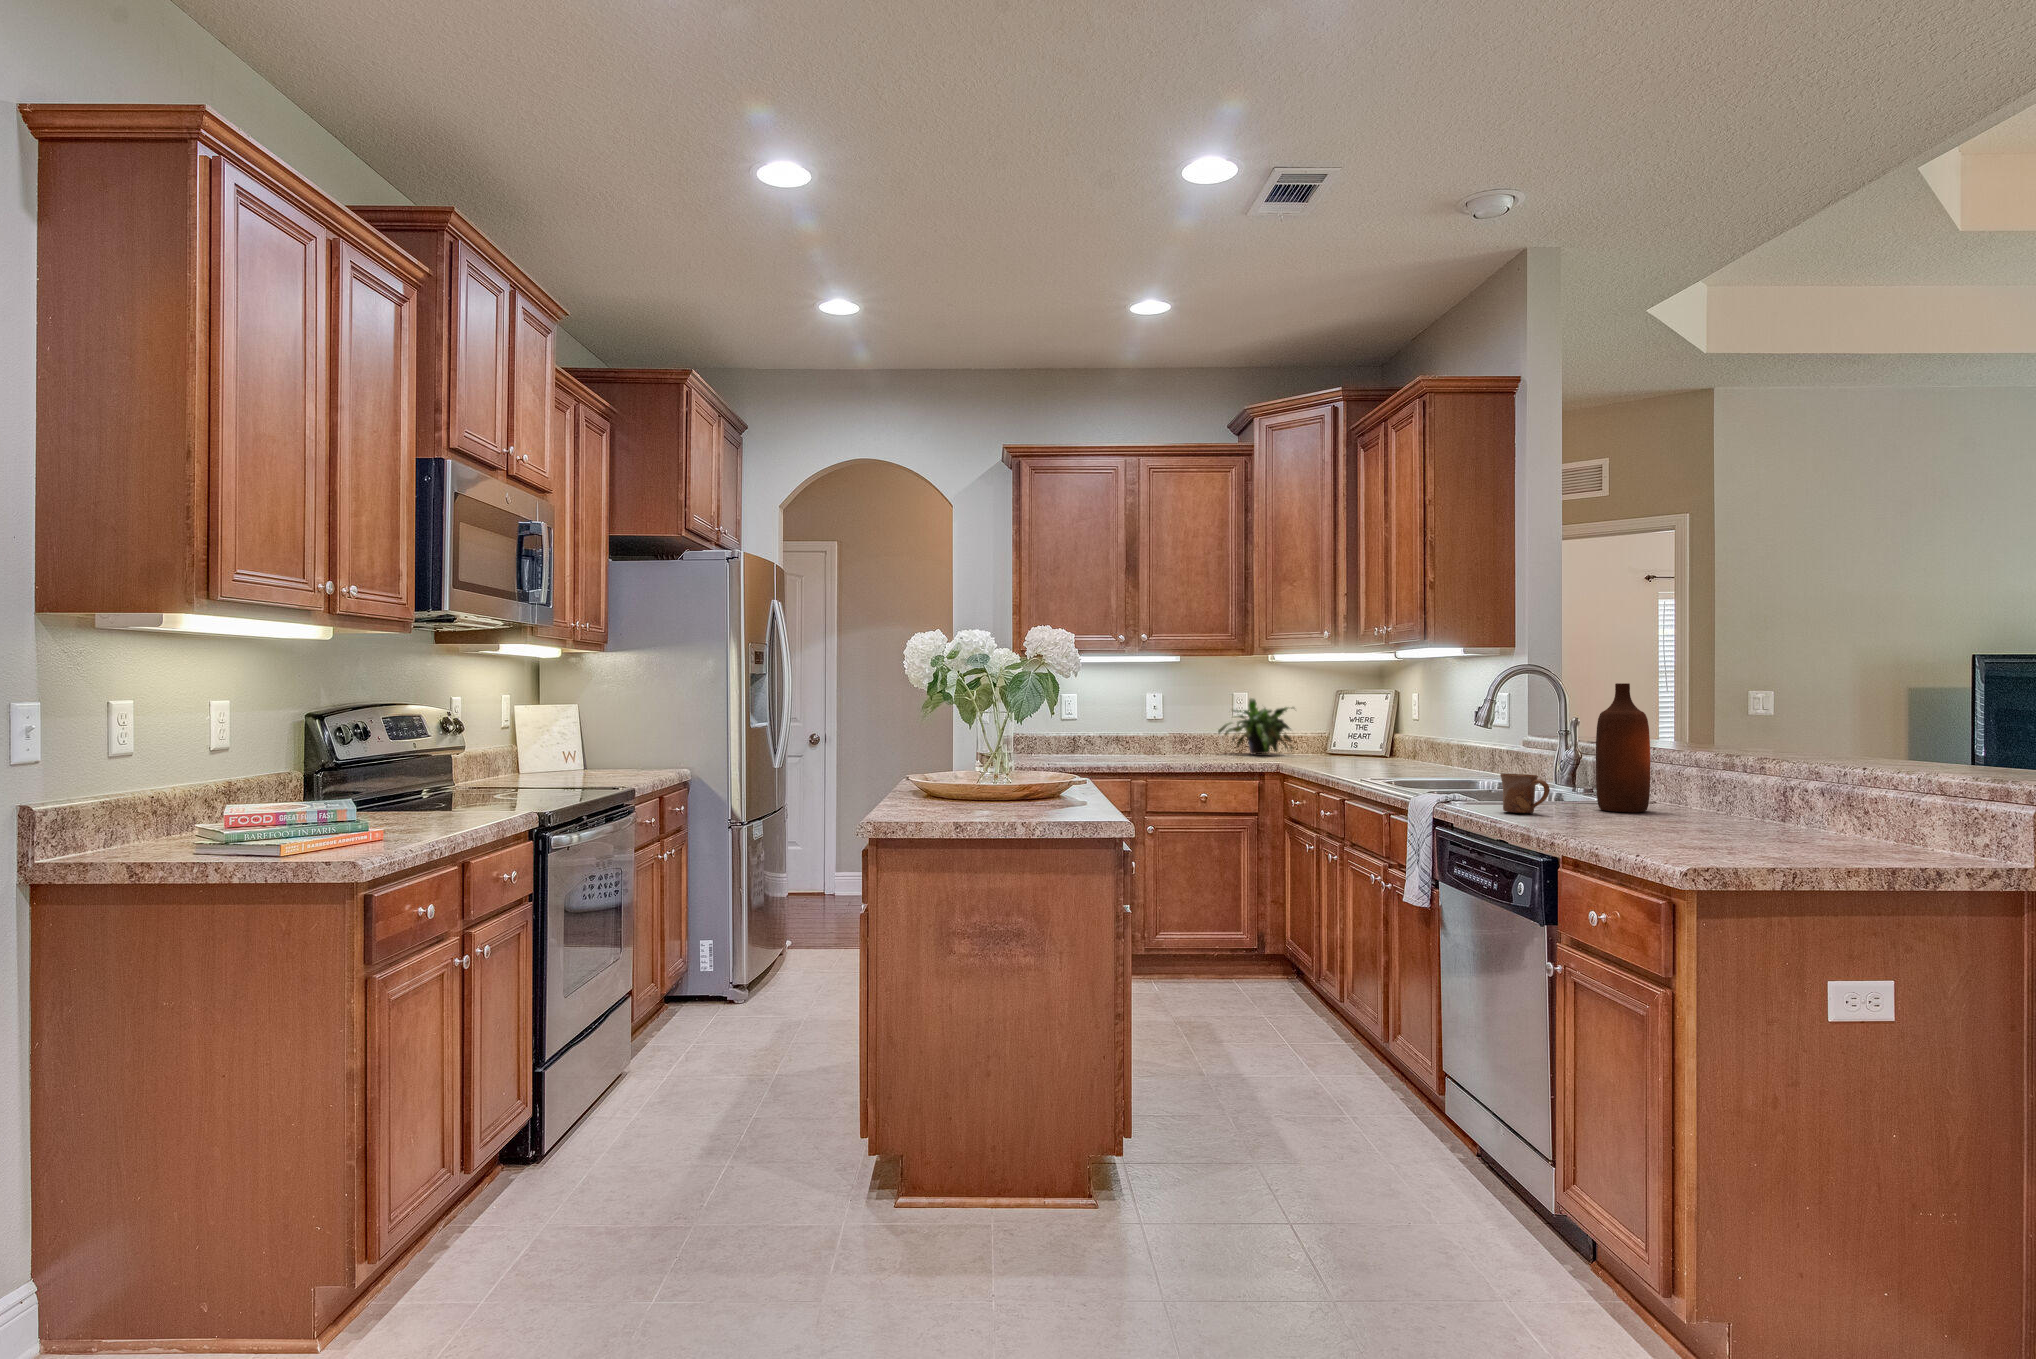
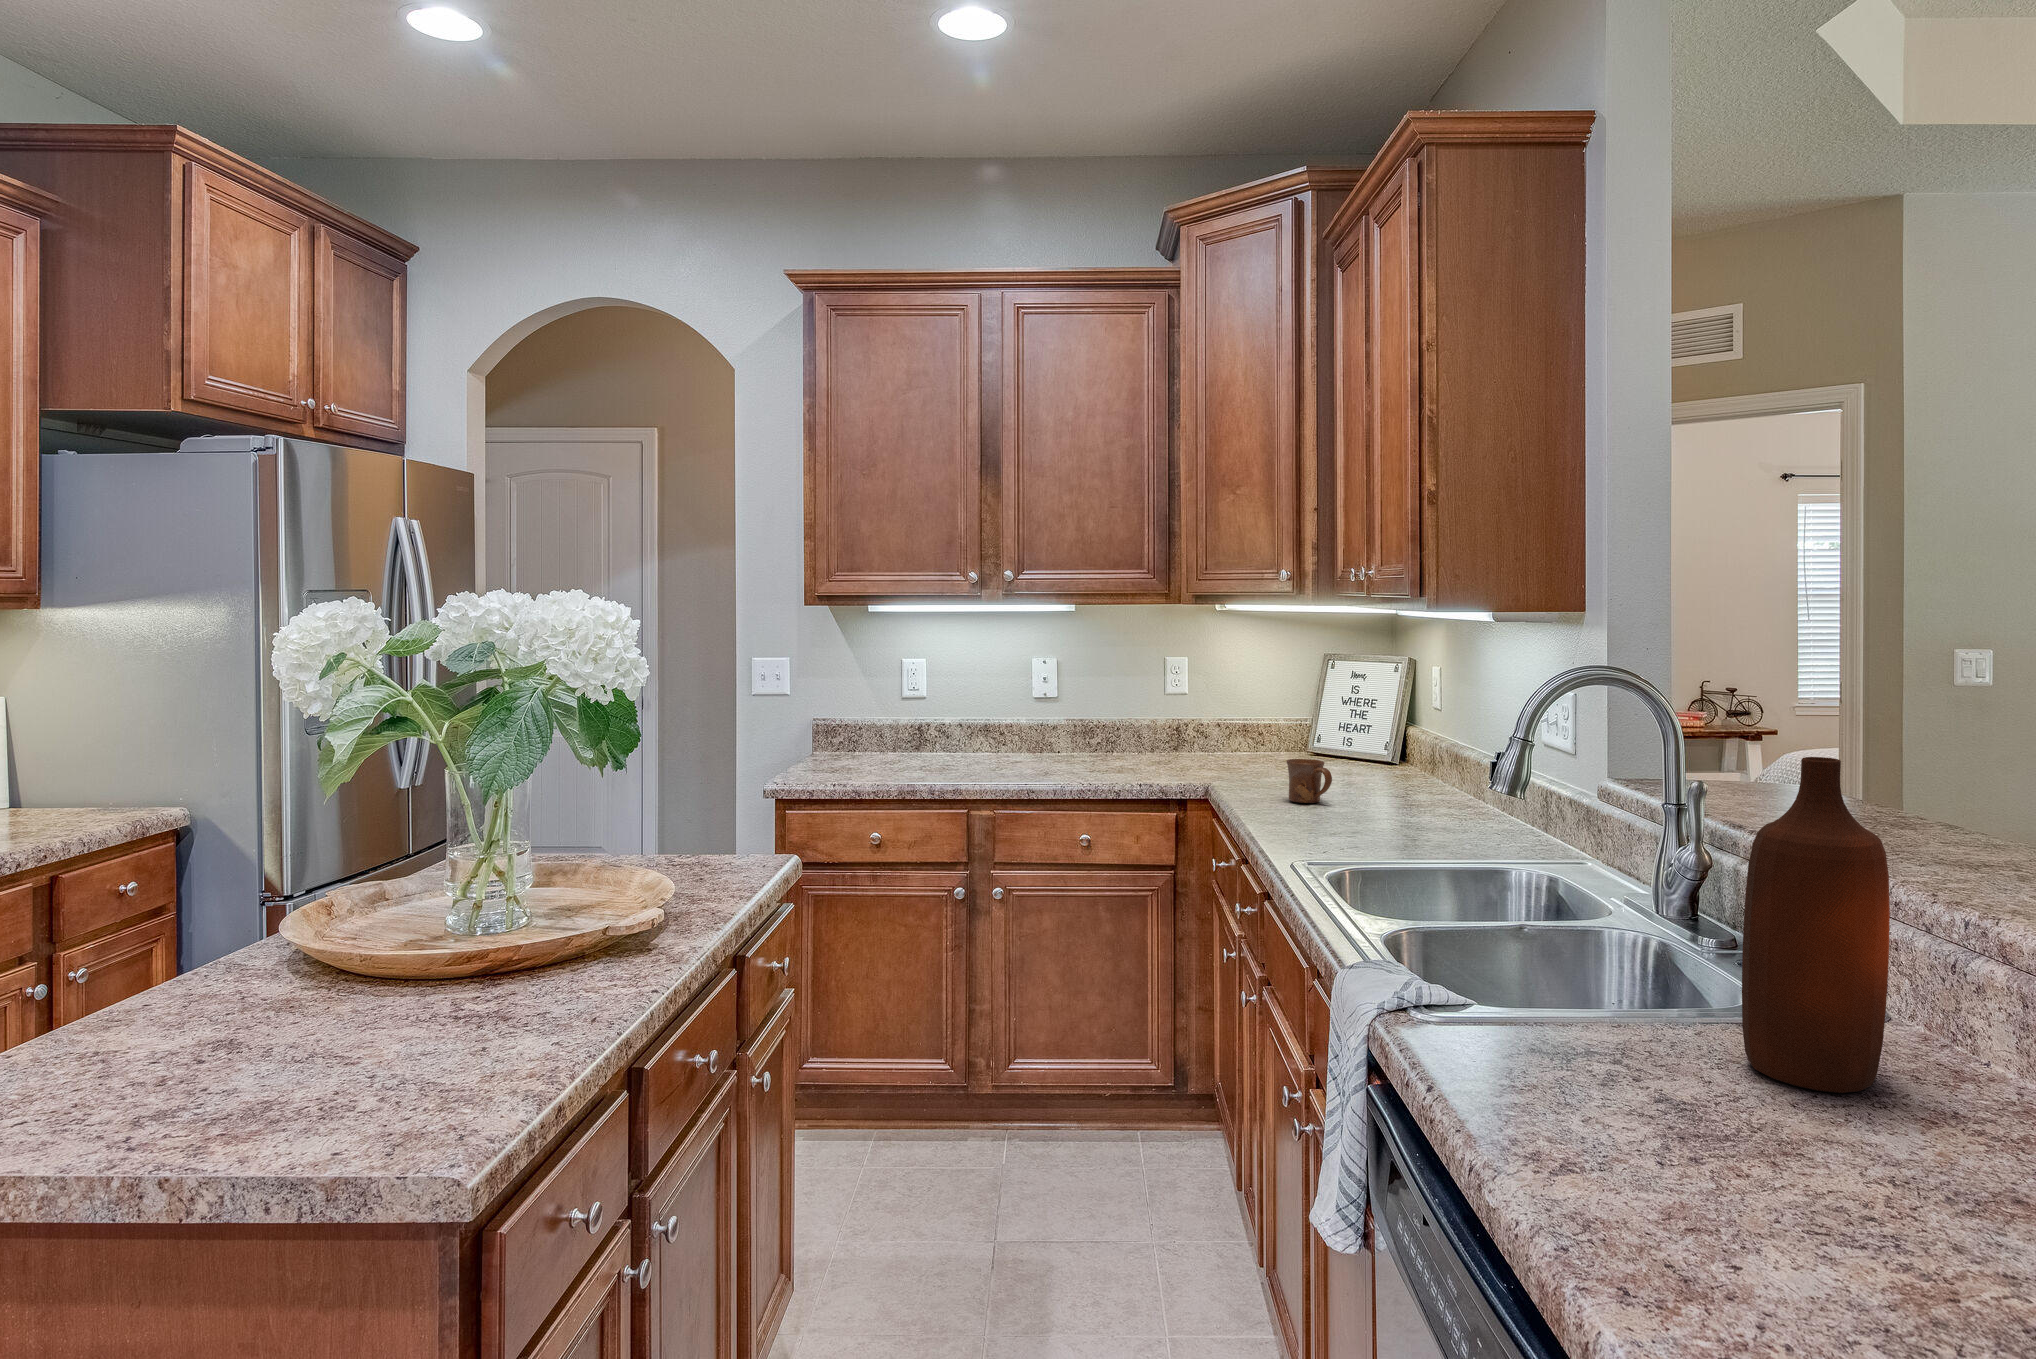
potted plant: present [1218,698,1293,755] -> none [1139,671,1256,758]
mug: present [1500,774,1550,813] -> present [1287,759,1332,803]

